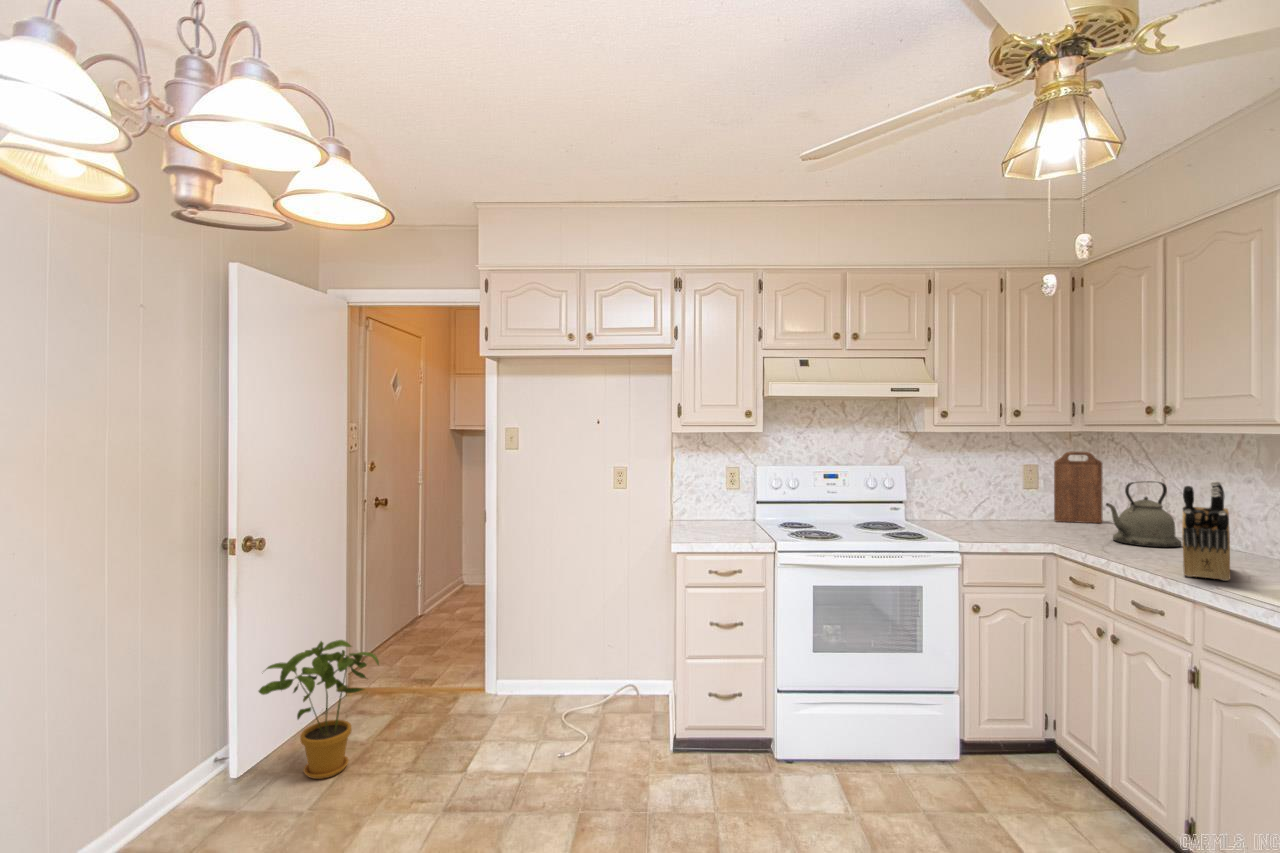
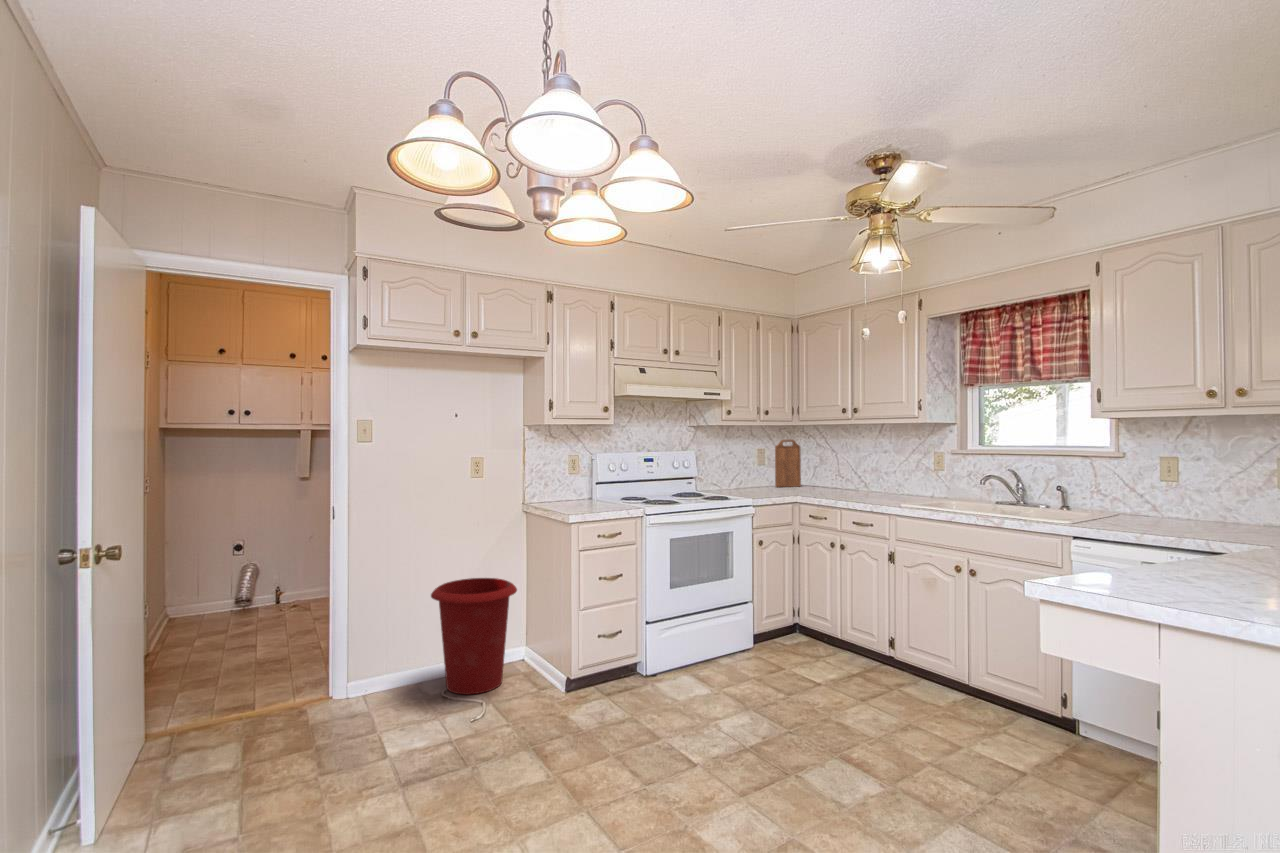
kettle: present [1106,481,1181,547] -> none [821,455,856,494]
knife block: present [1182,481,1230,581] -> none [872,447,904,503]
waste bin: none [549,599,640,728] -> present [431,578,517,694]
house plant: present [259,640,379,779] -> none [128,638,281,804]

